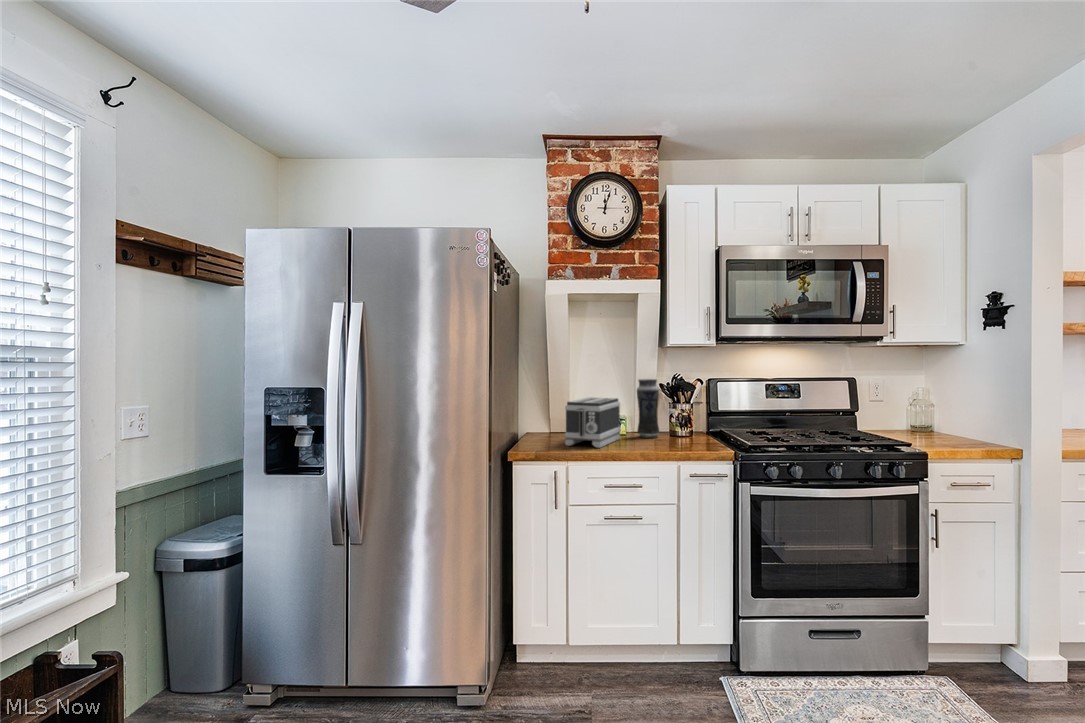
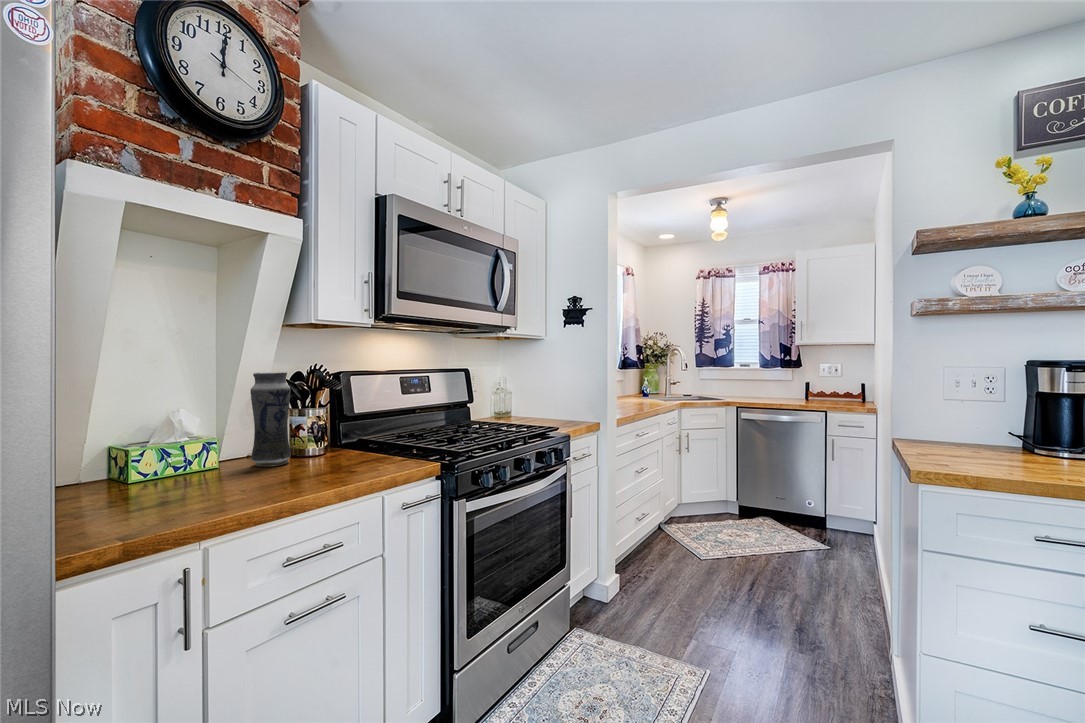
toaster: present [565,397,621,448] -> none [144,405,240,509]

